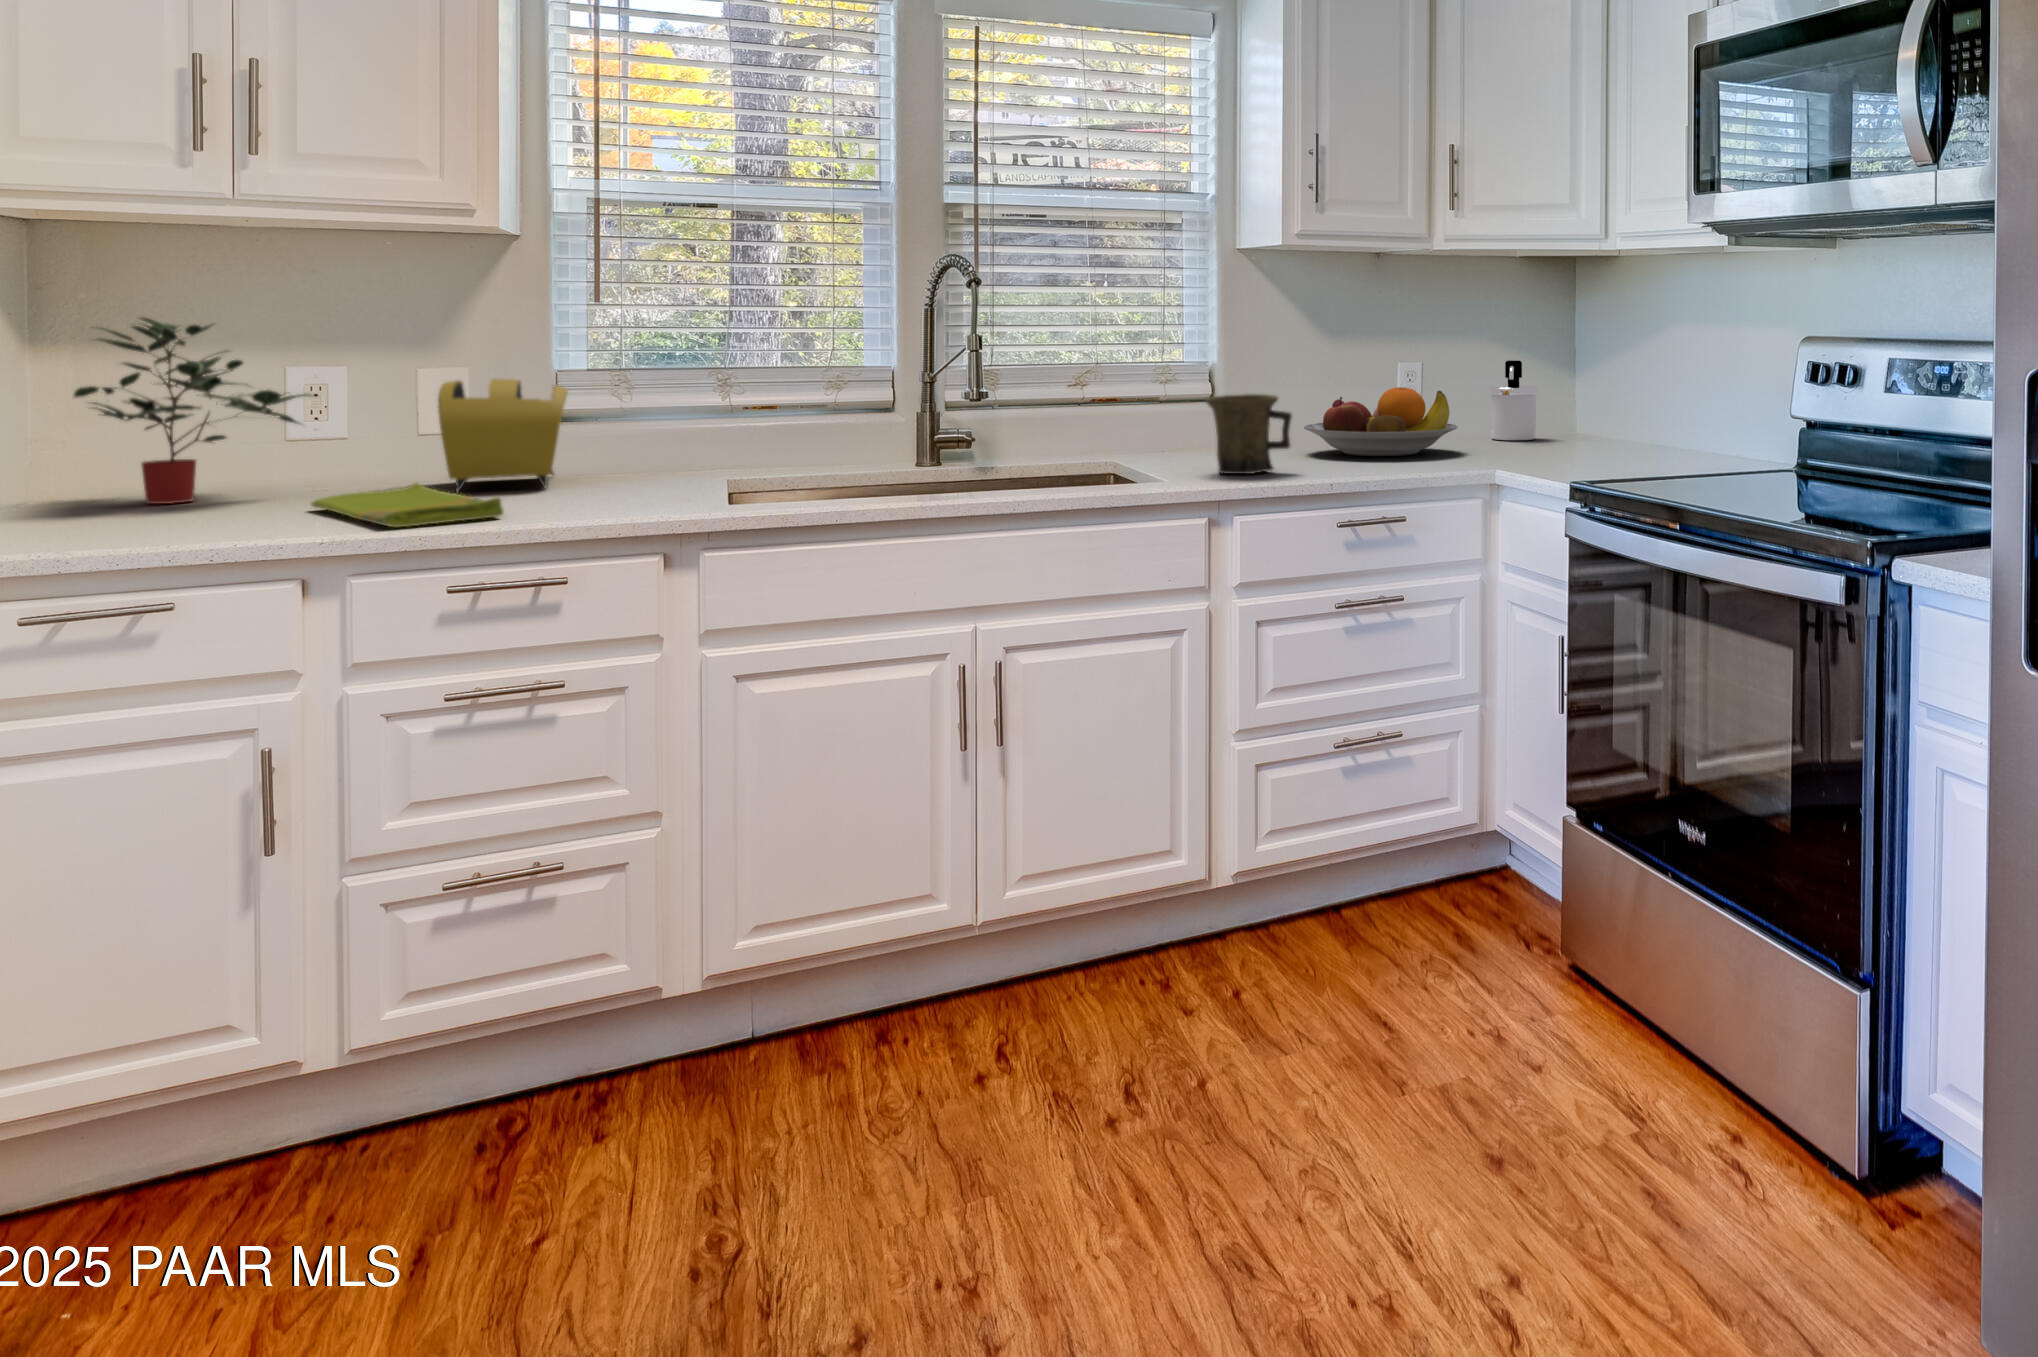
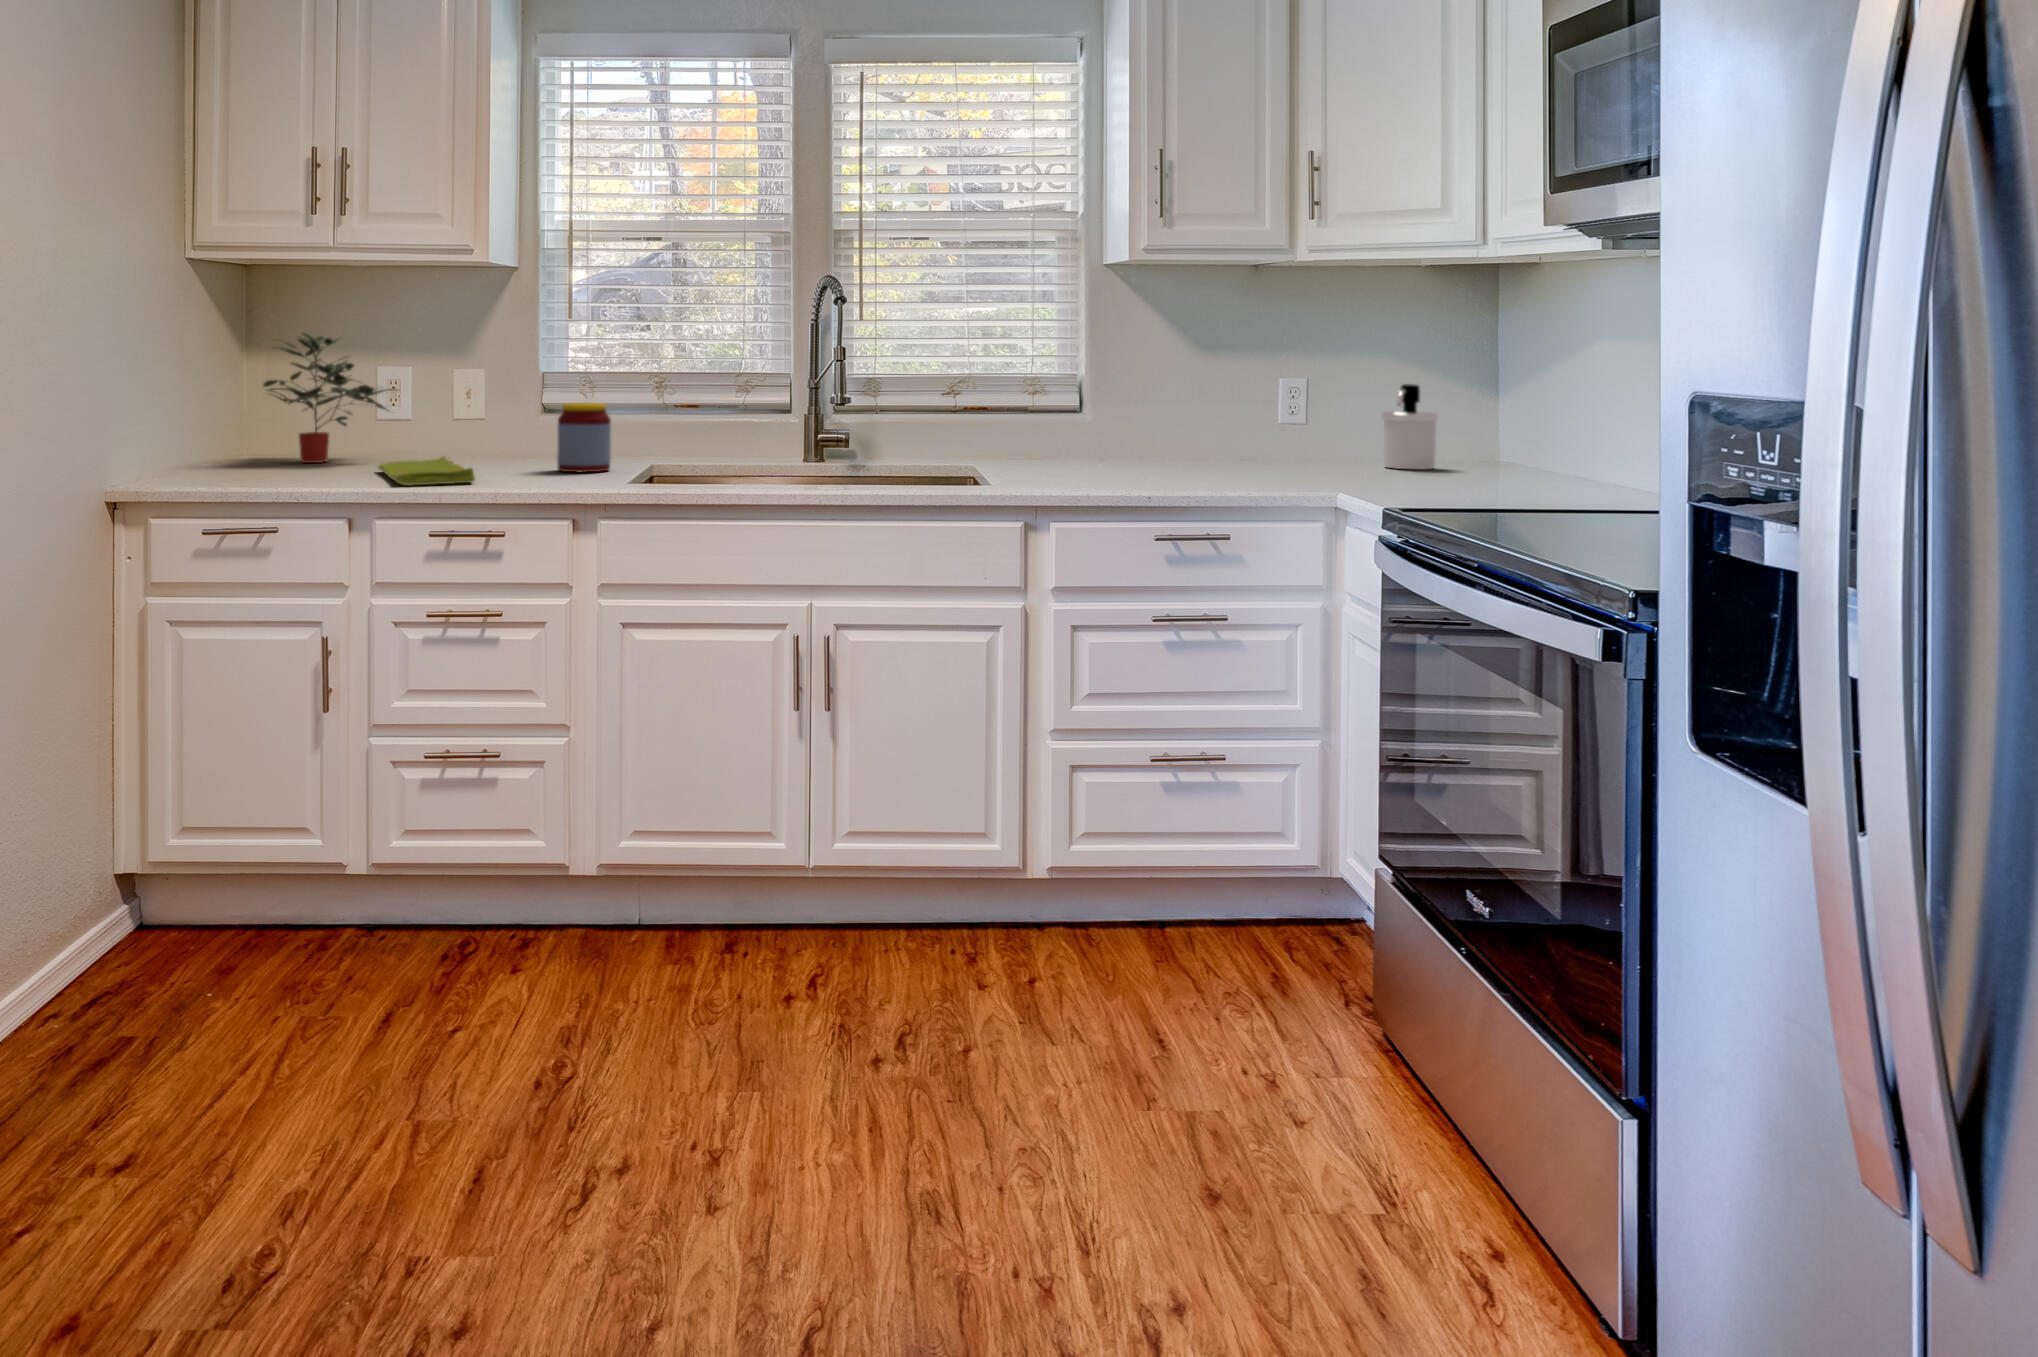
toaster: present [438,379,568,493] -> none [465,381,559,466]
fruit bowl: present [1304,387,1458,456] -> none [1160,408,1321,477]
mug: present [1206,394,1292,474] -> none [1037,409,1119,485]
jar: none [595,404,671,494] -> present [557,403,611,472]

